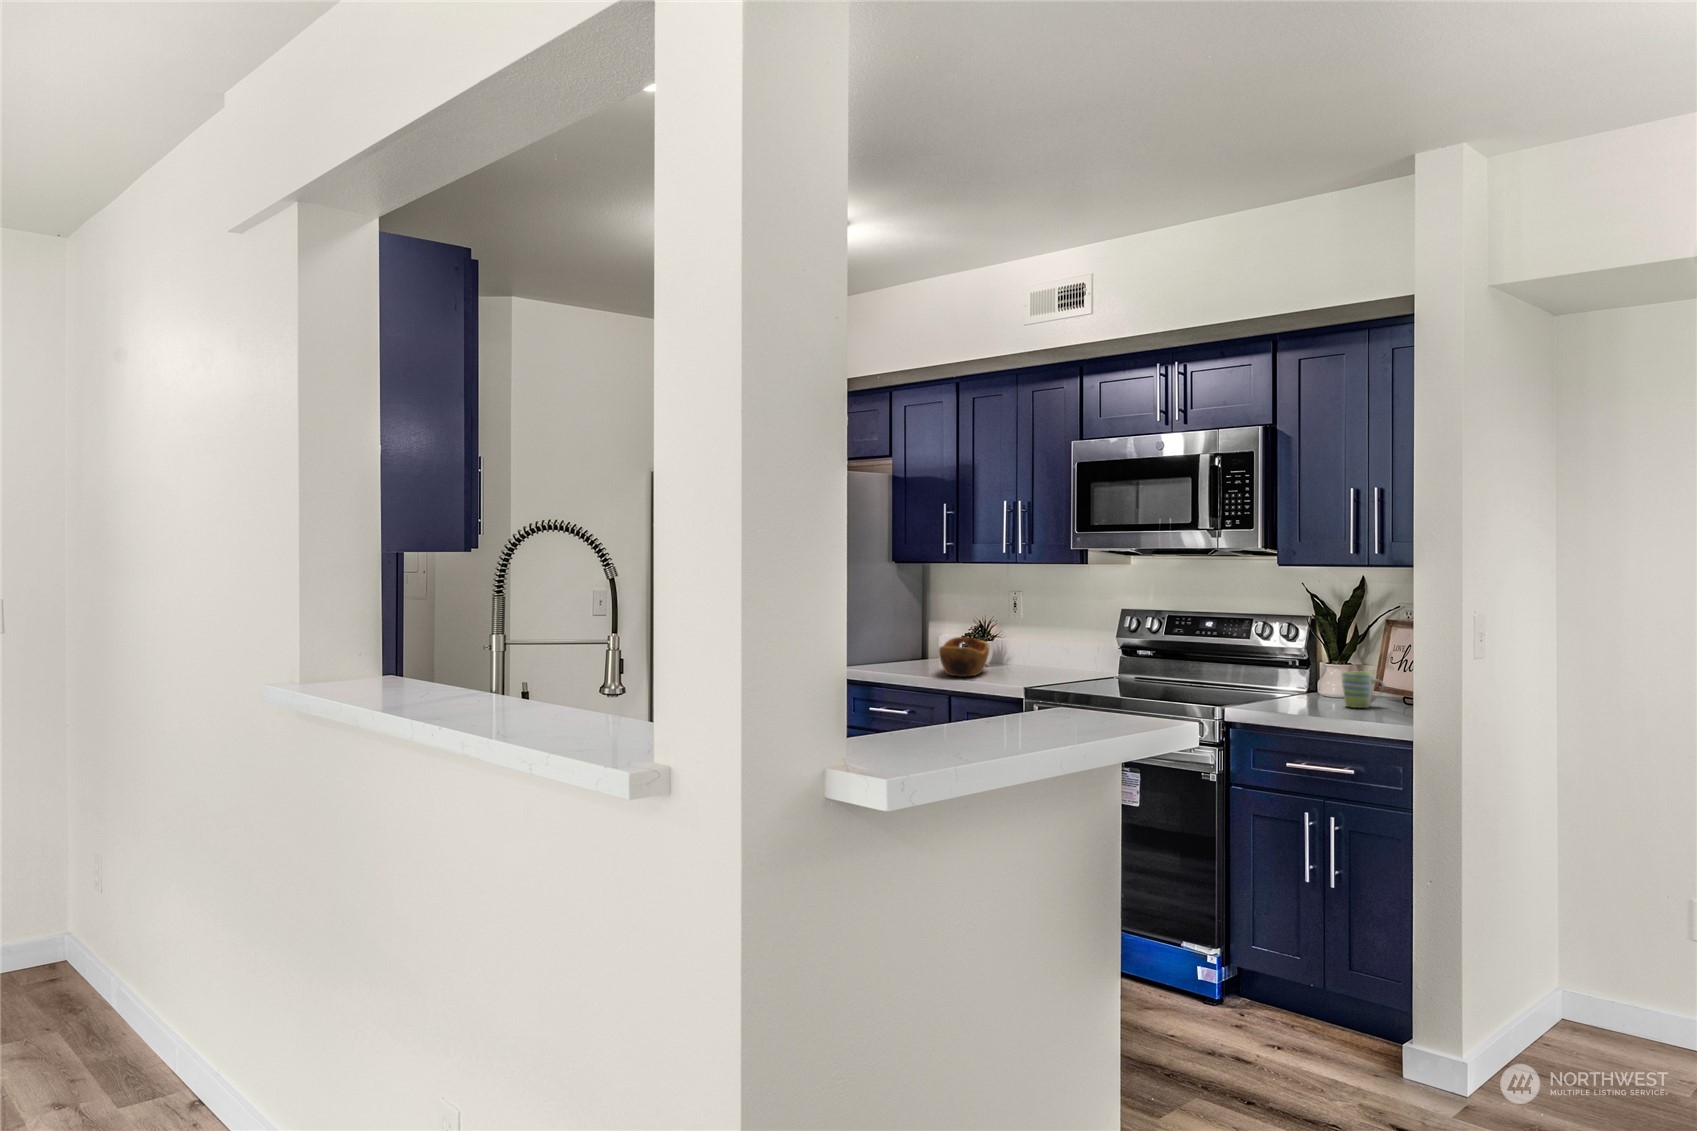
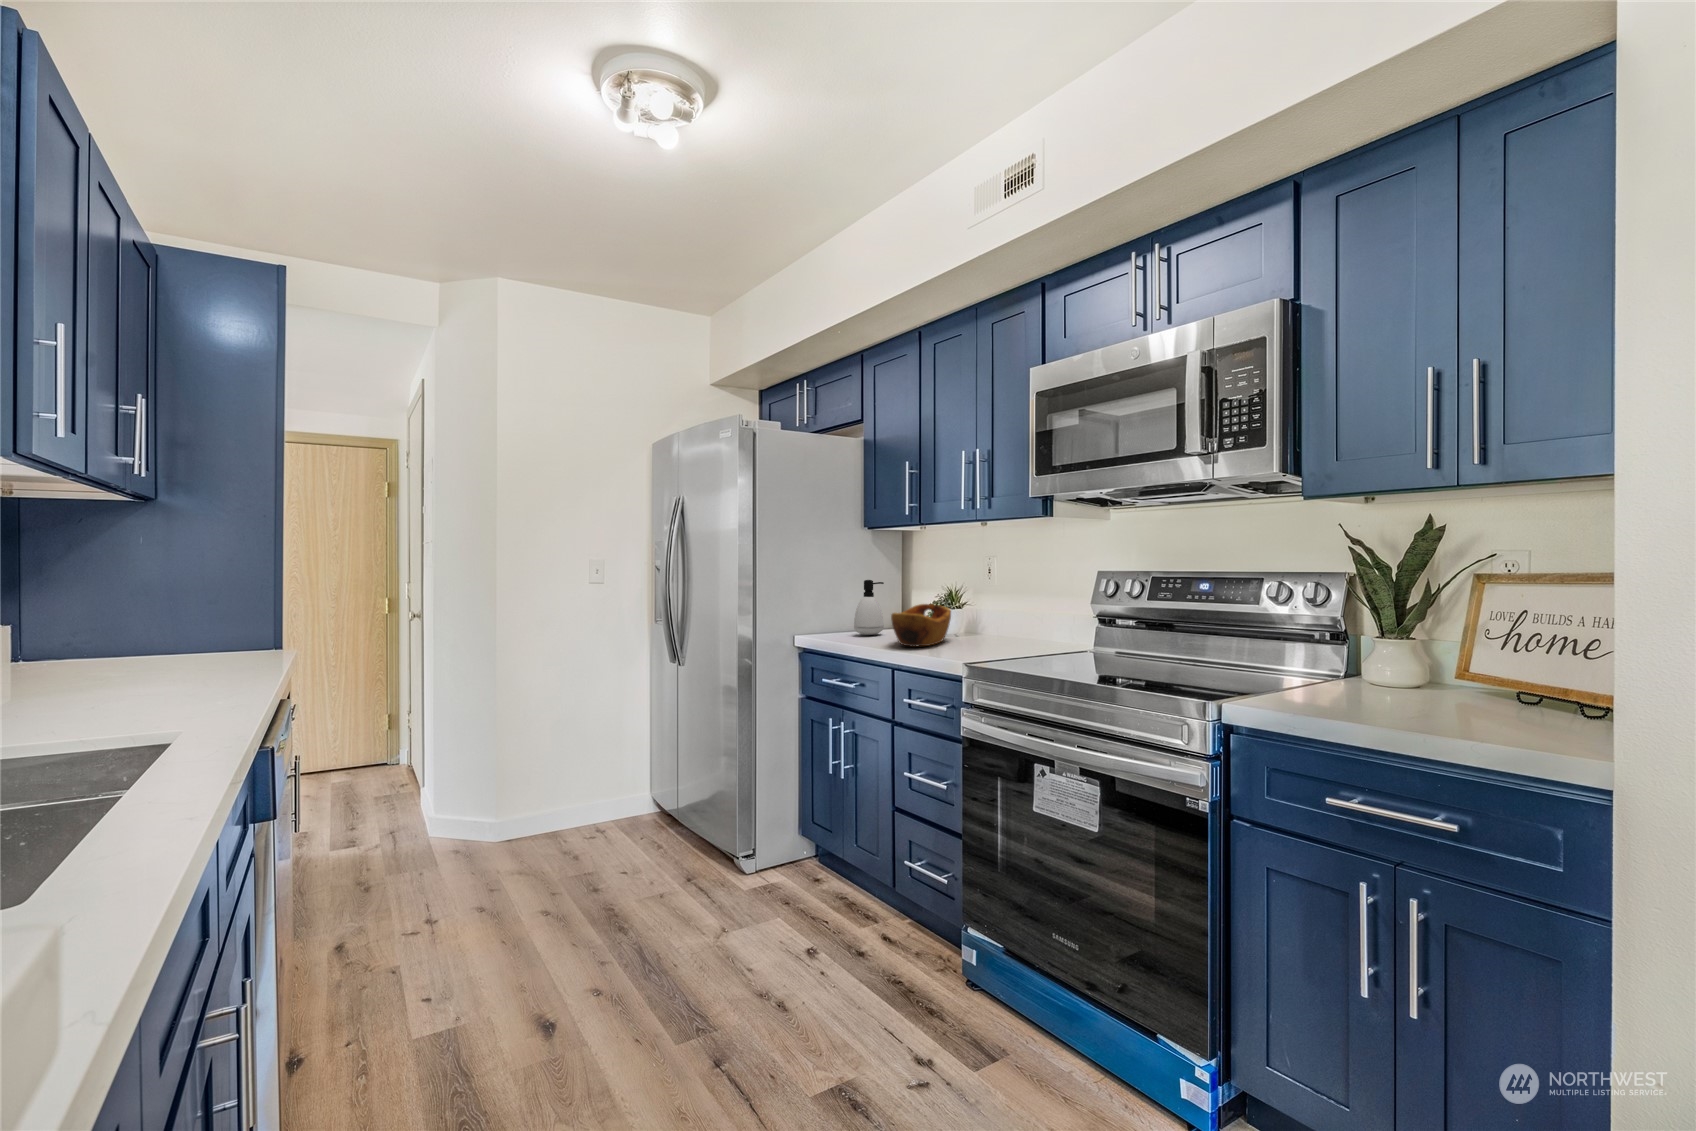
soap dispenser: none [888,614,917,667] -> present [854,580,884,635]
mug: present [1342,672,1385,708] -> none [1413,650,1491,708]

